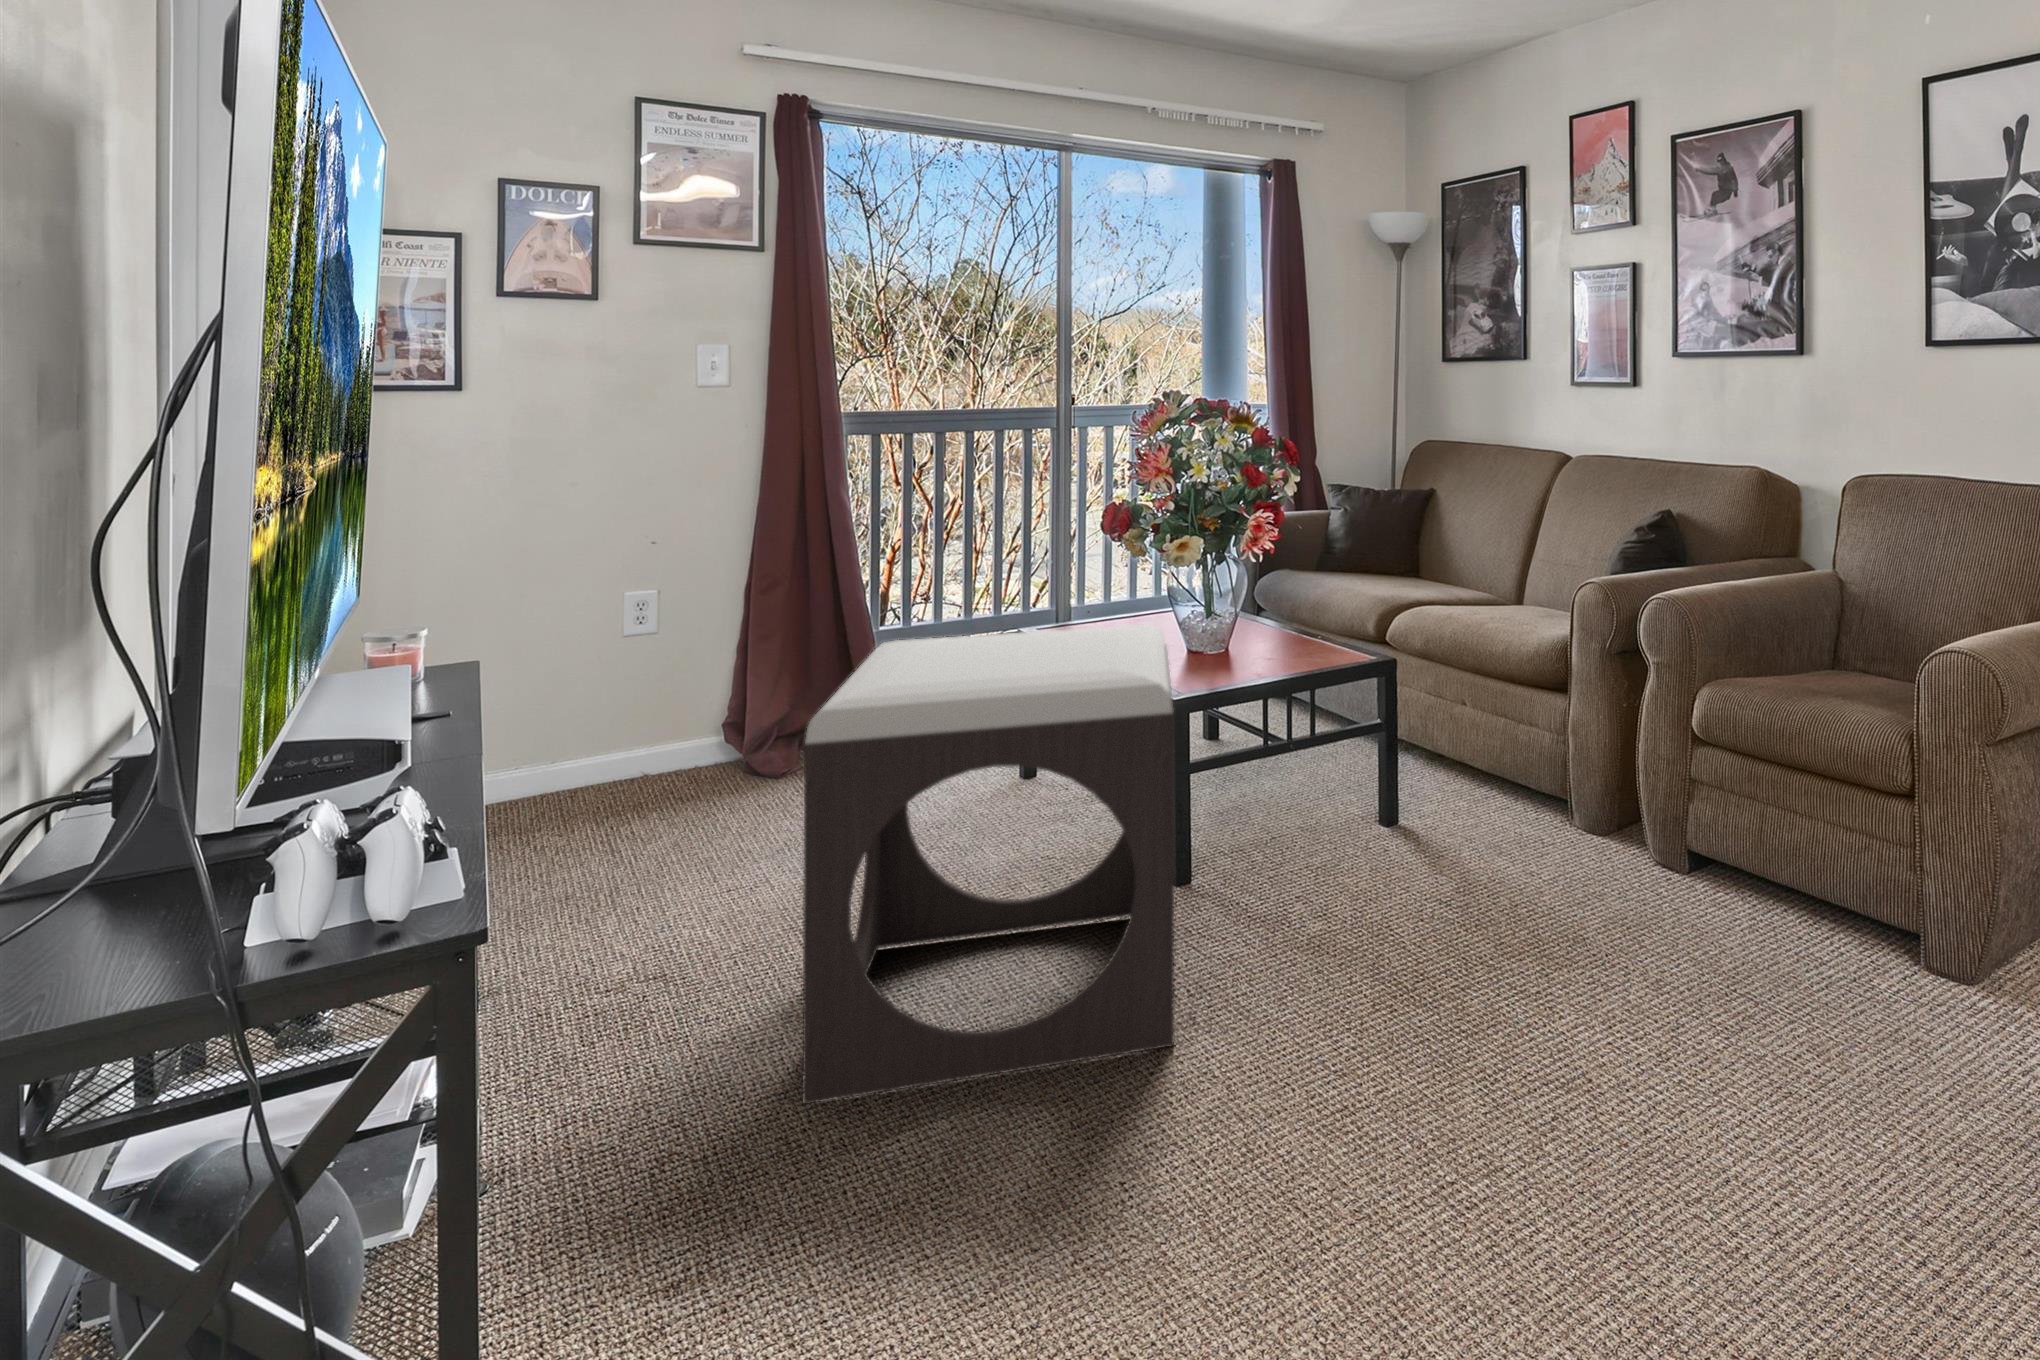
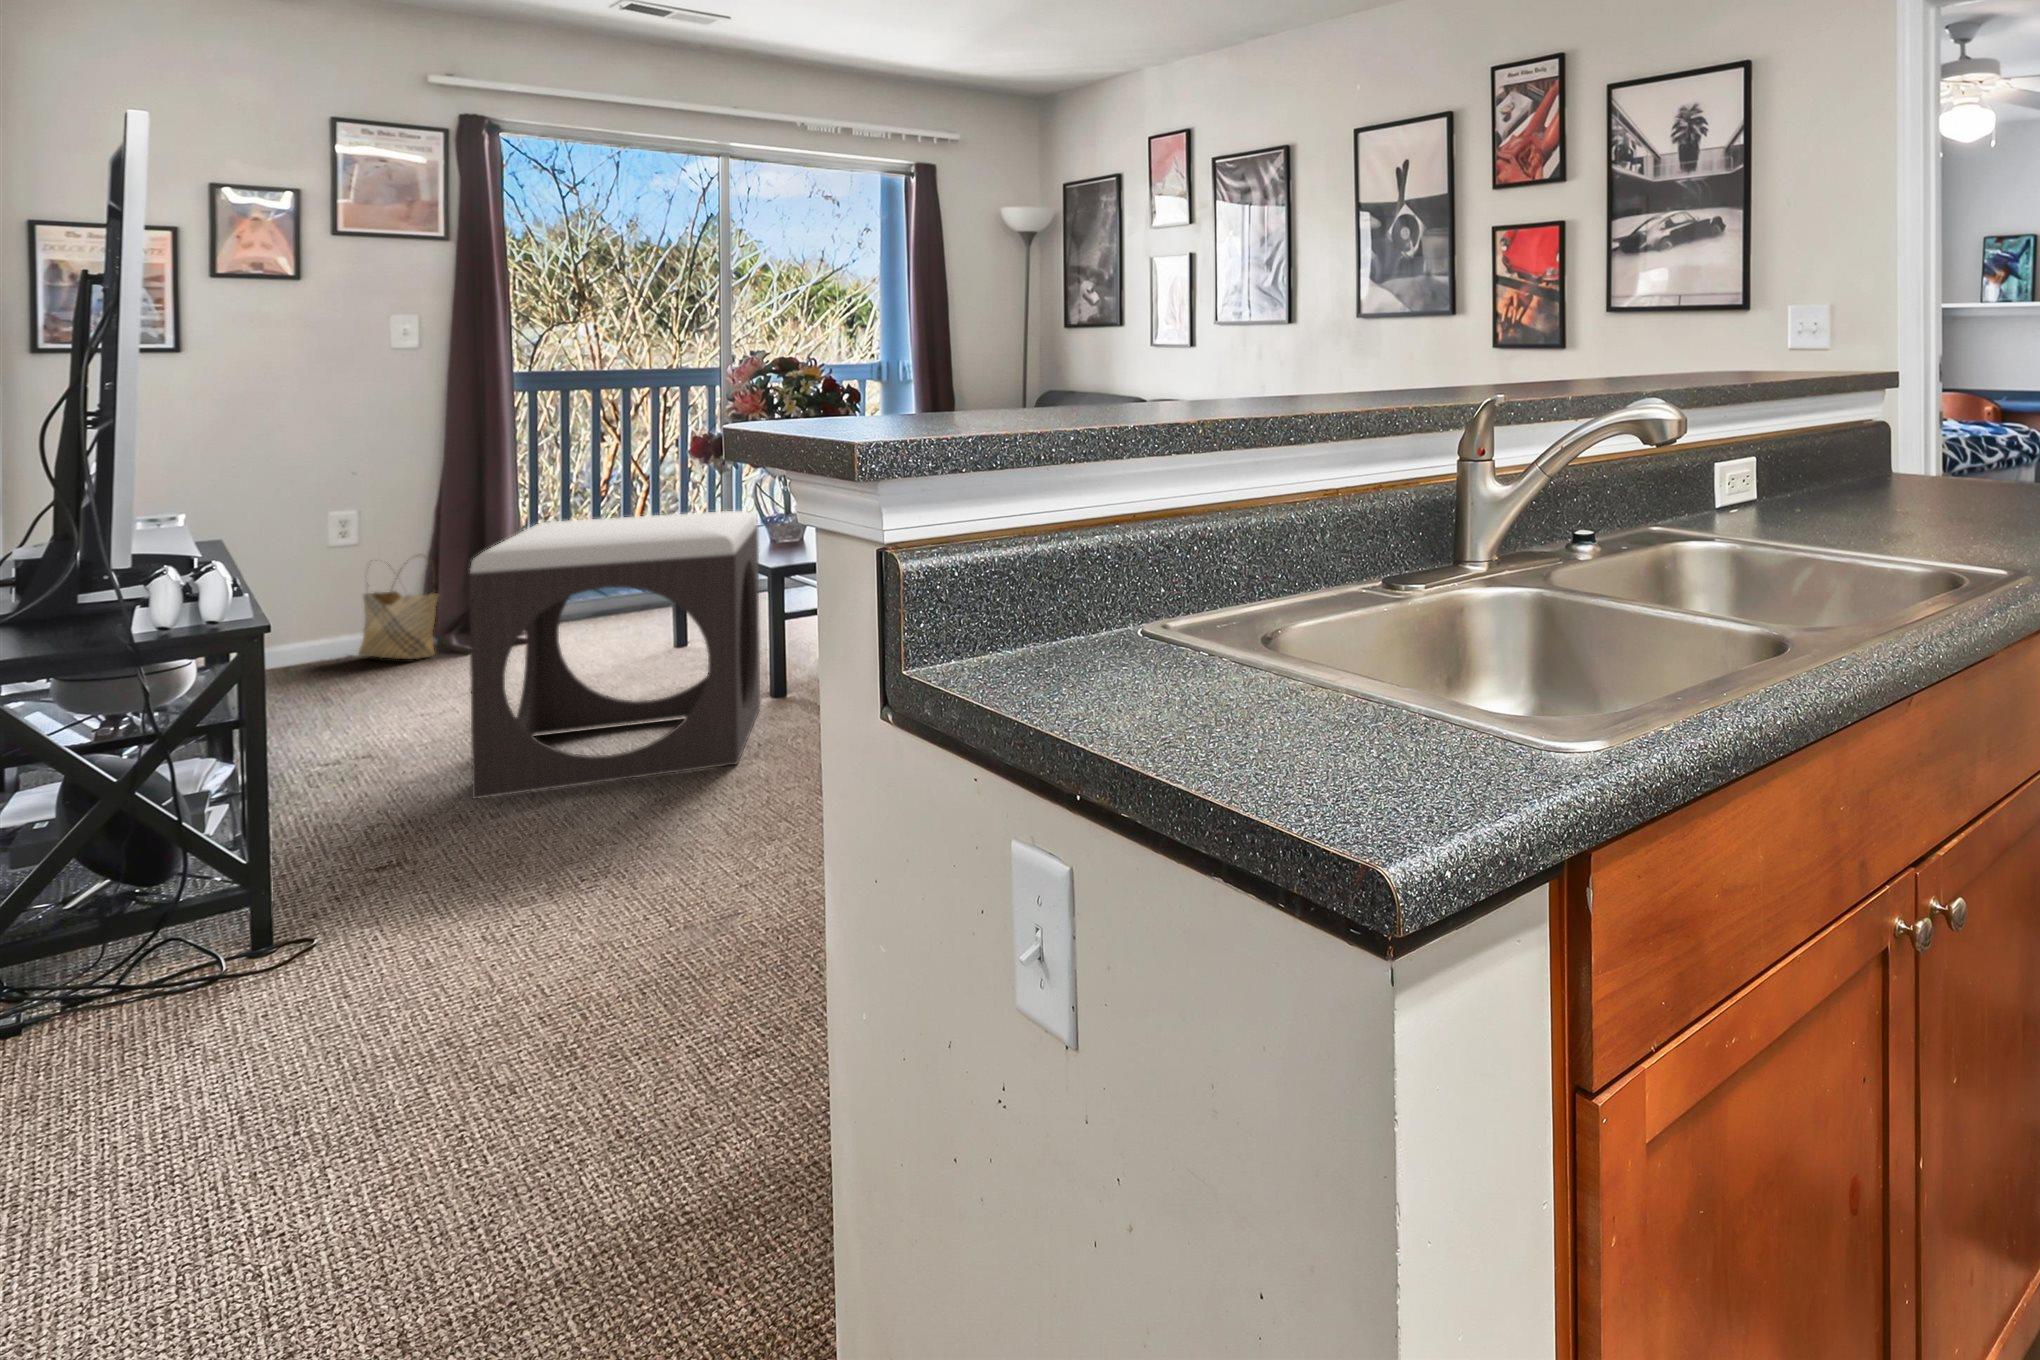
woven basket: none [654,647,748,784] -> present [358,560,439,659]

